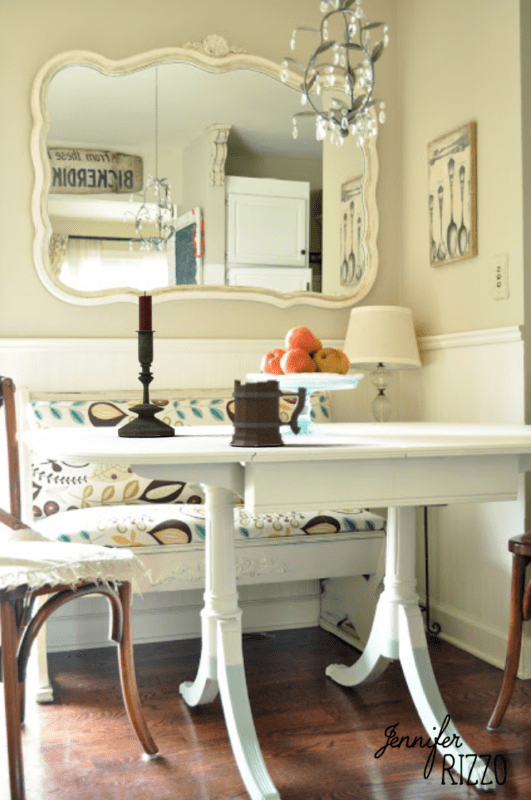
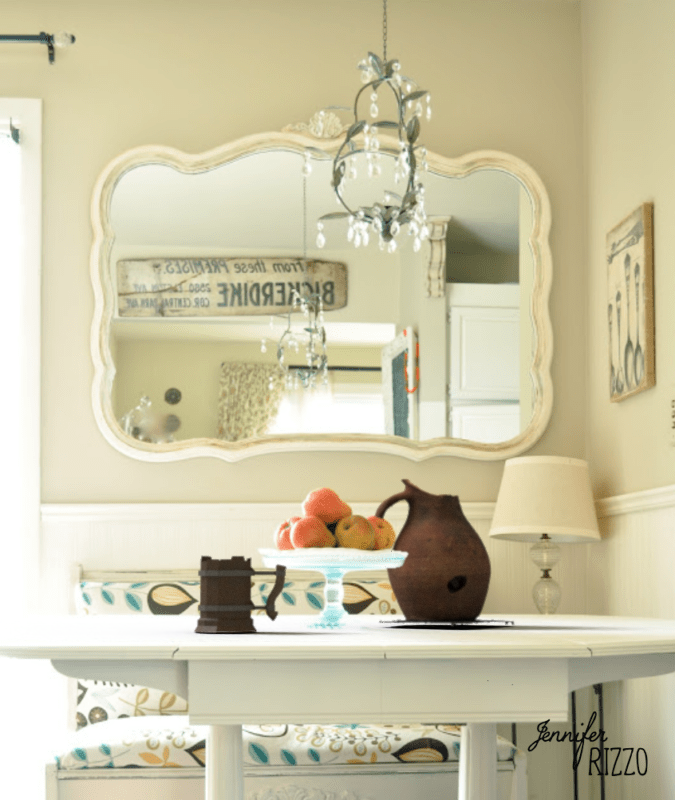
candle: present [118,292,175,437] -> none [116,450,185,623]
ceramic pitcher: none [344,317,447,437] -> present [375,479,514,627]

